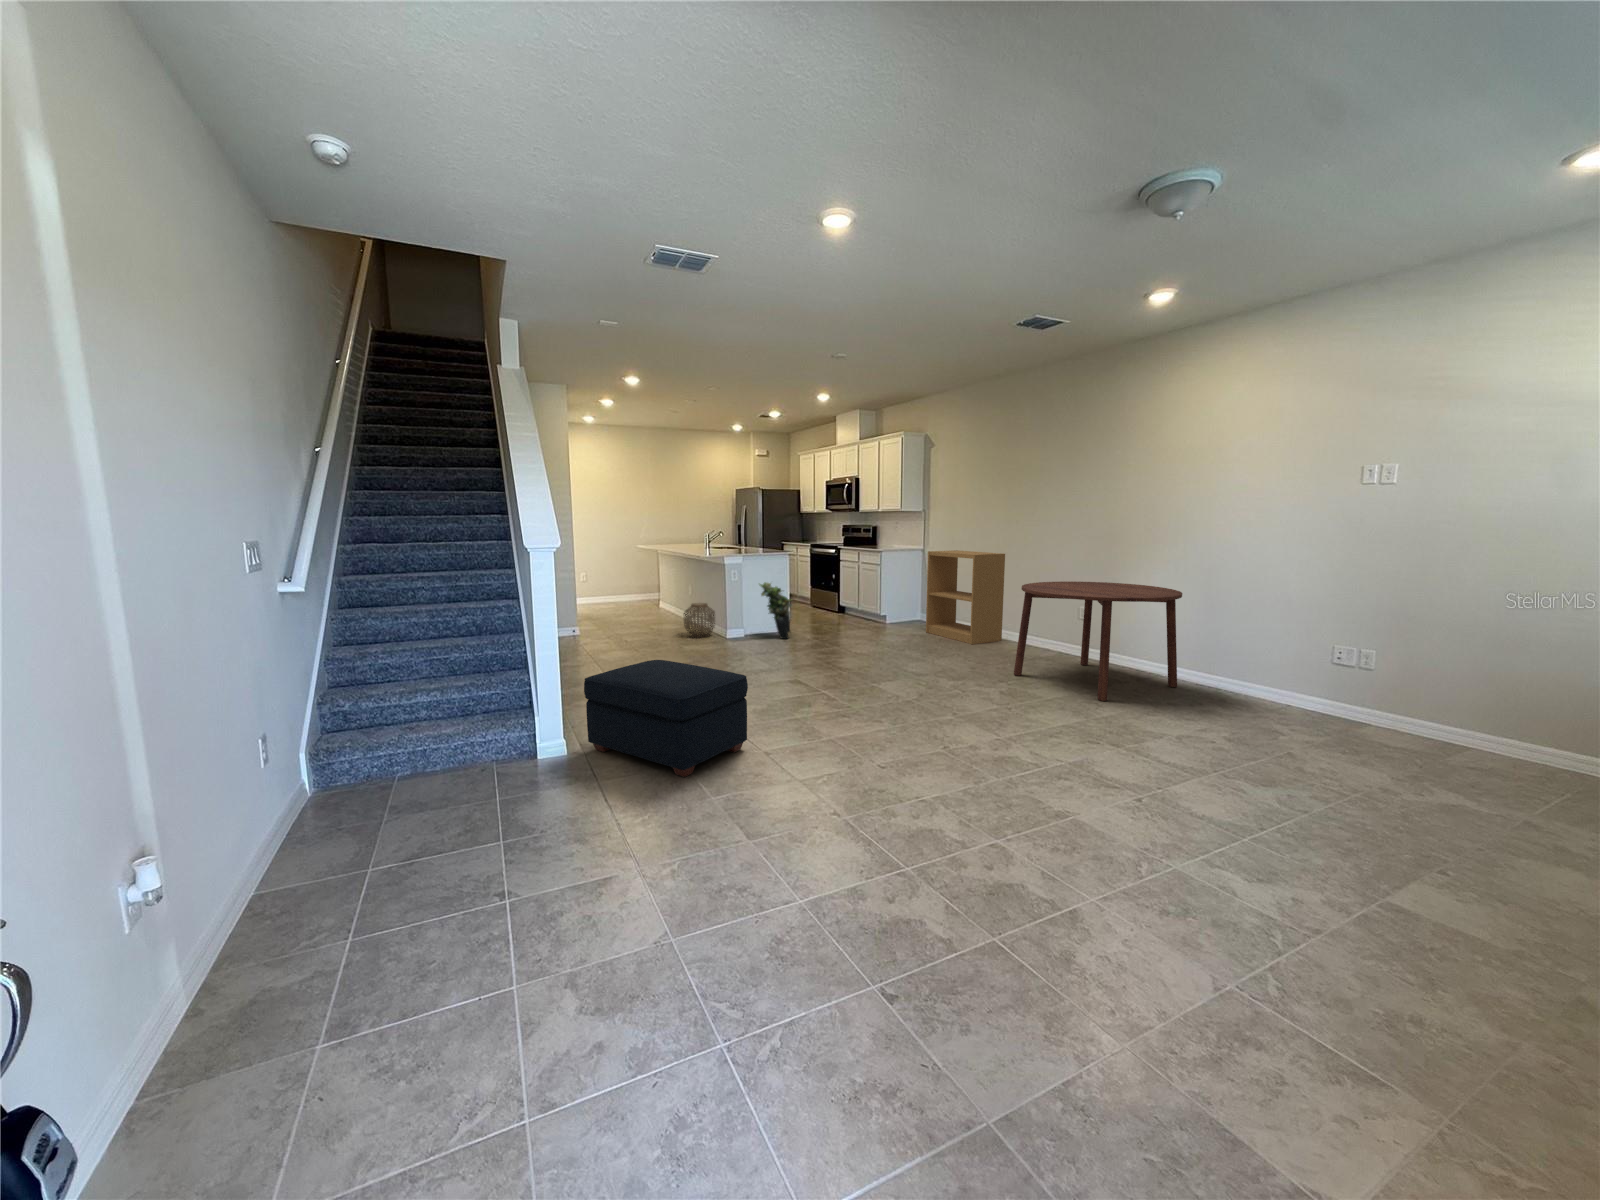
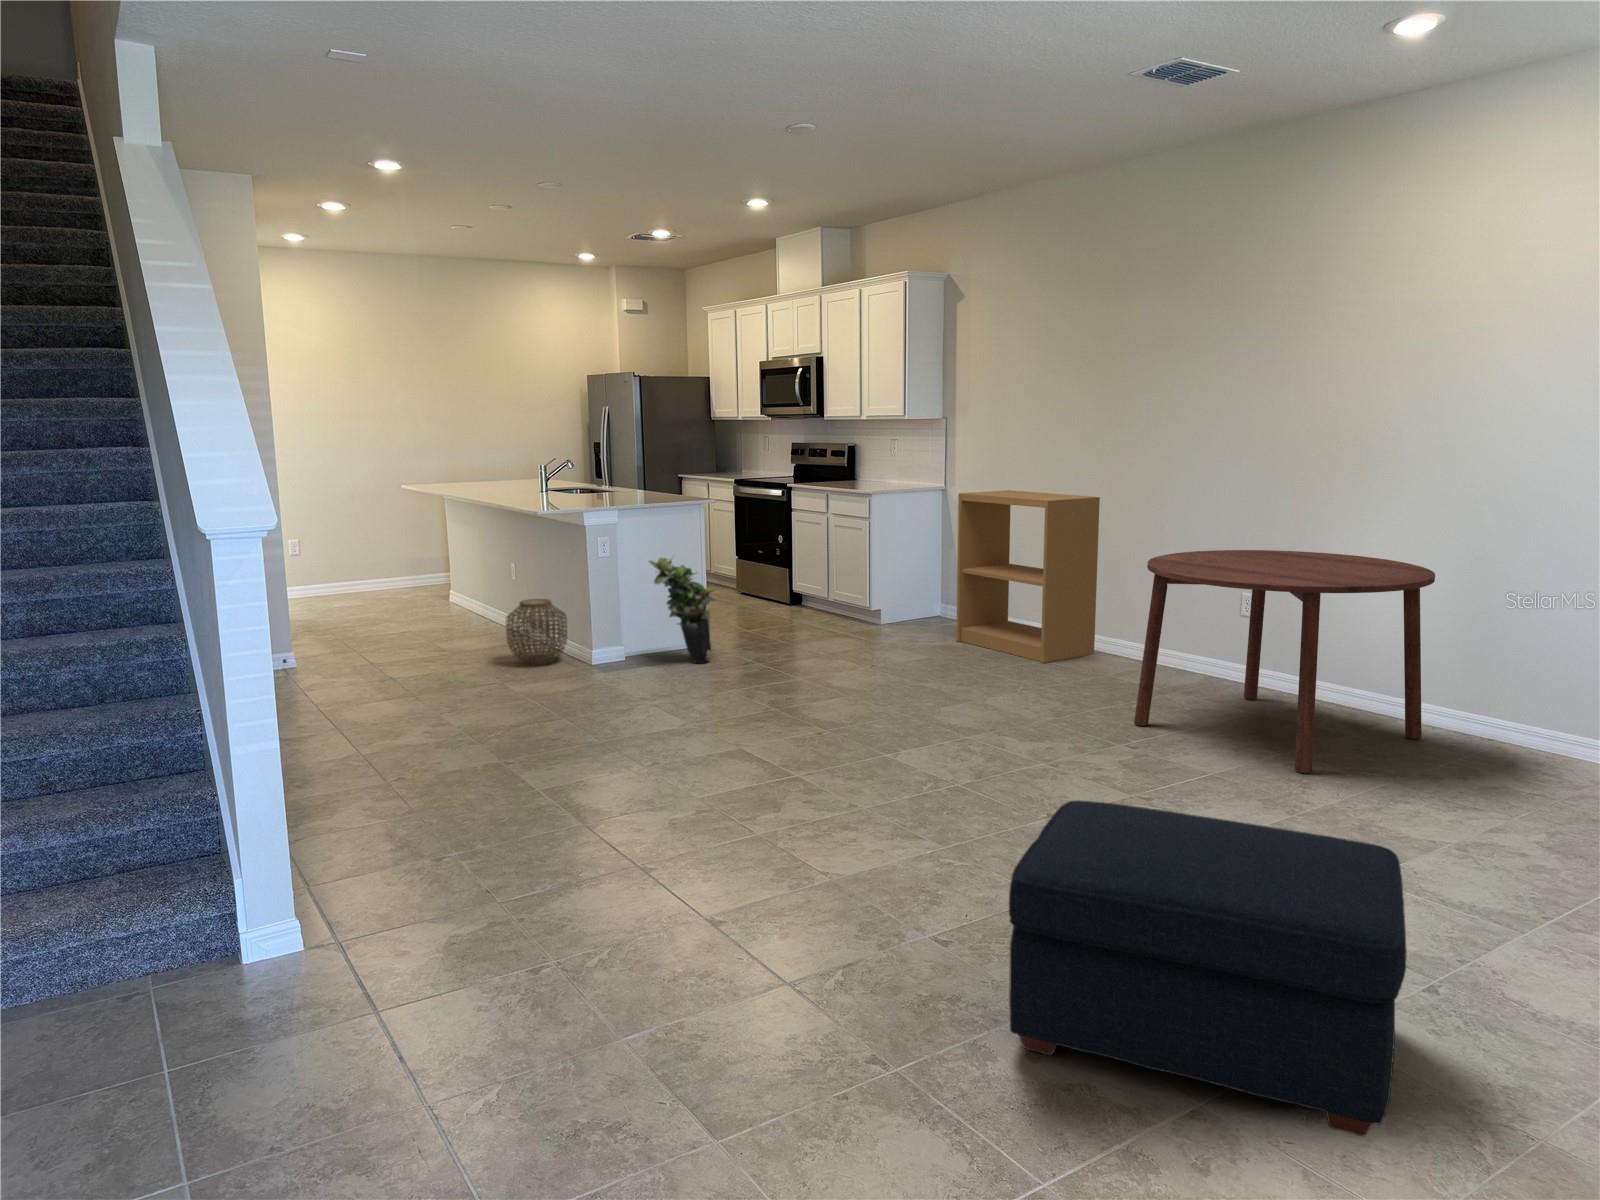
ottoman: present [584,660,748,777] -> present [1009,800,1407,1136]

